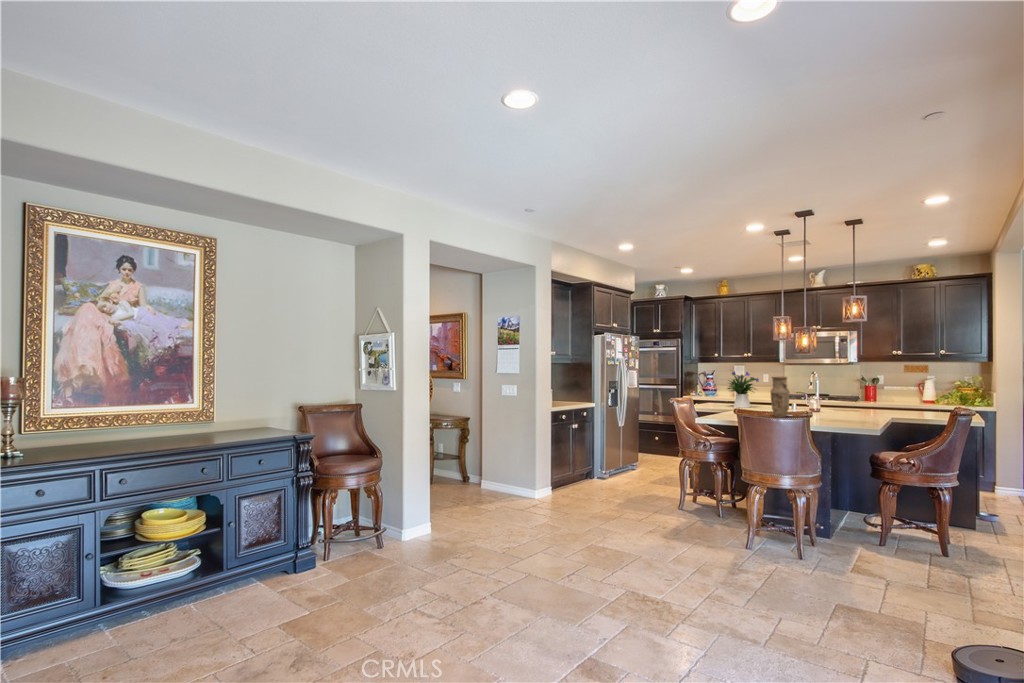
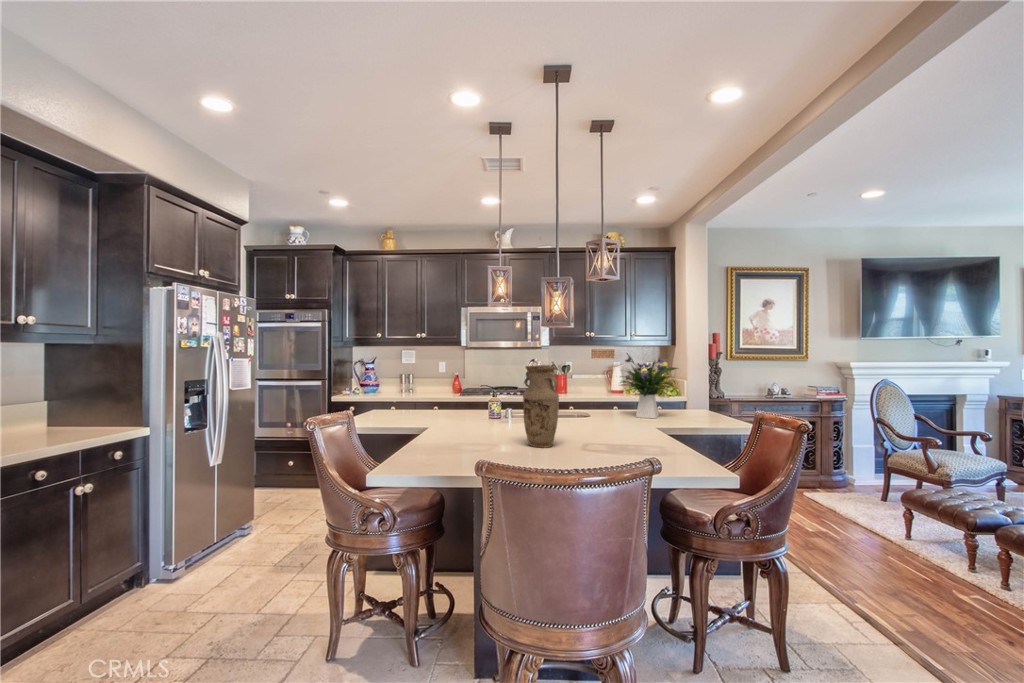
flower arrangement: present [727,371,759,408] -> present [622,353,678,418]

